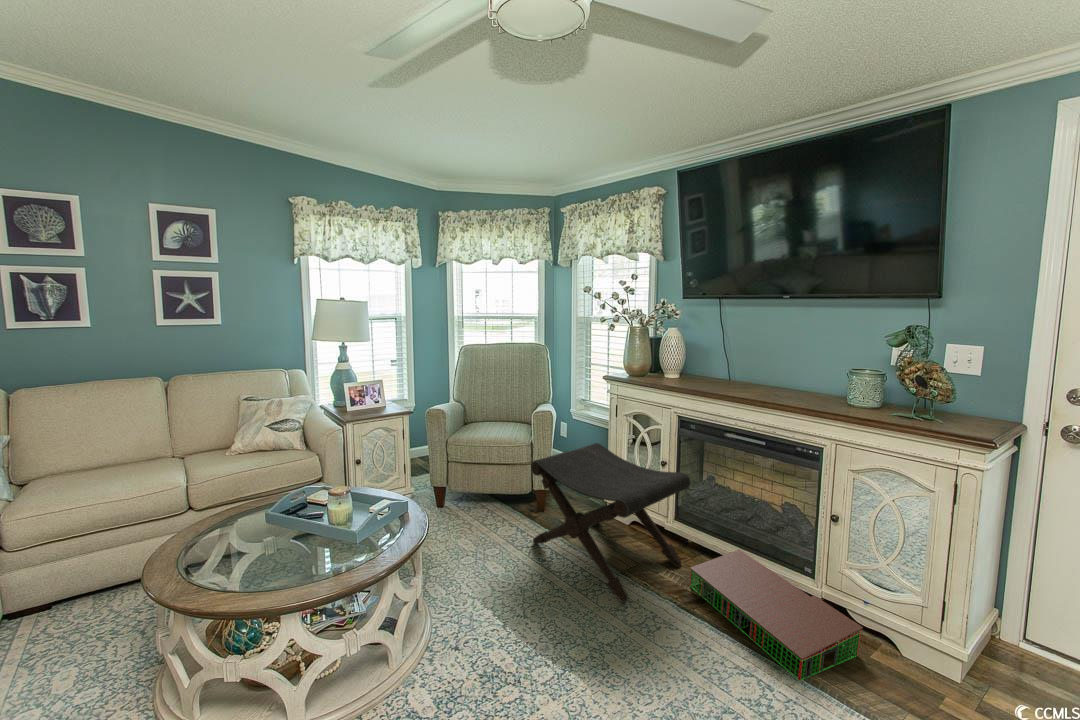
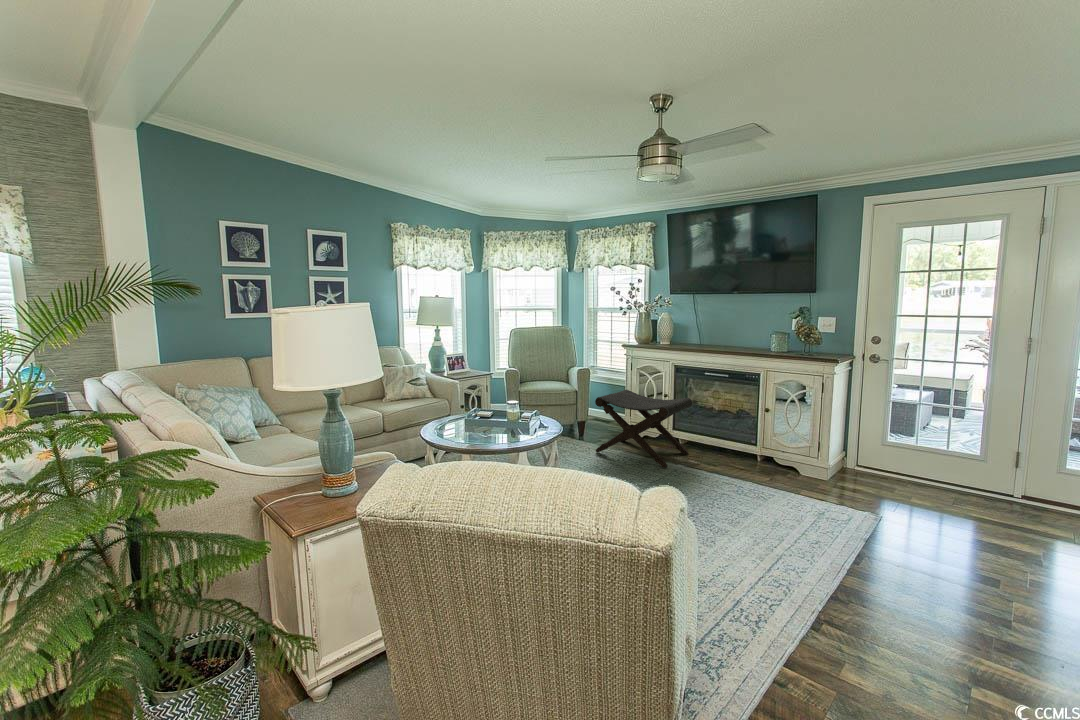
storage bin: present [690,550,863,681] -> none [697,440,787,481]

